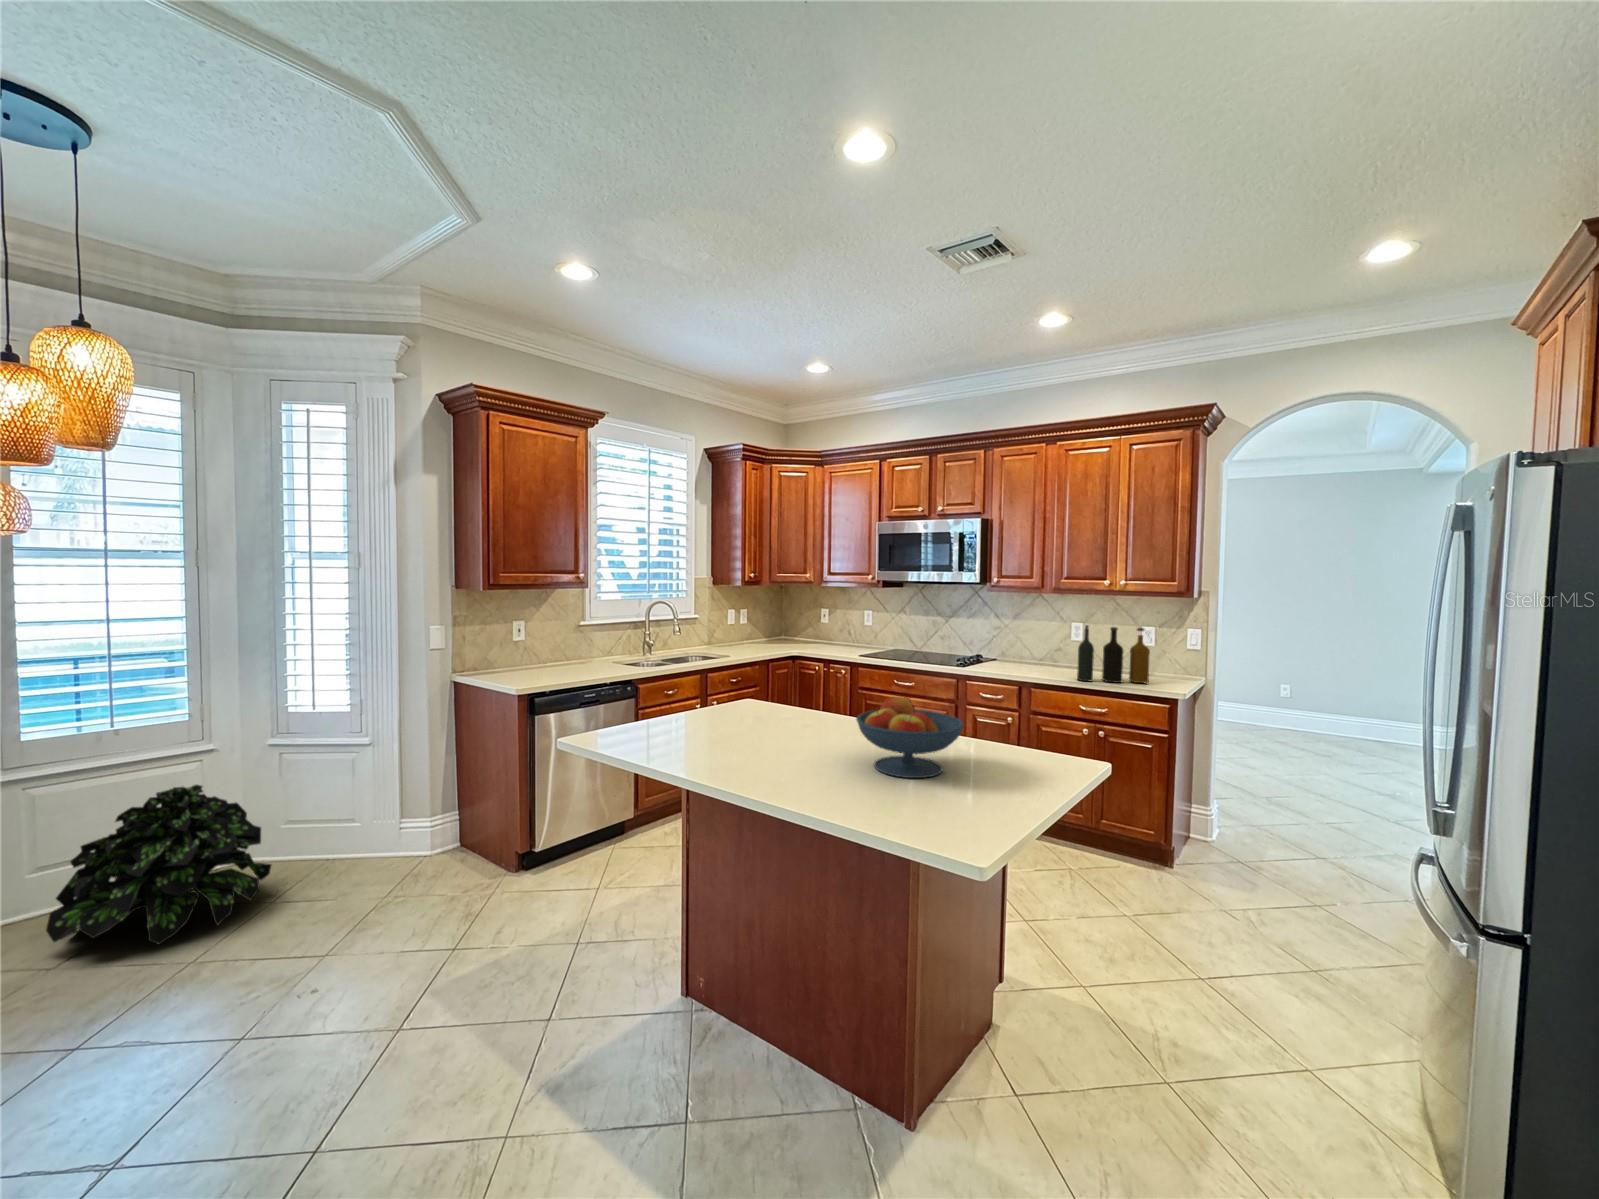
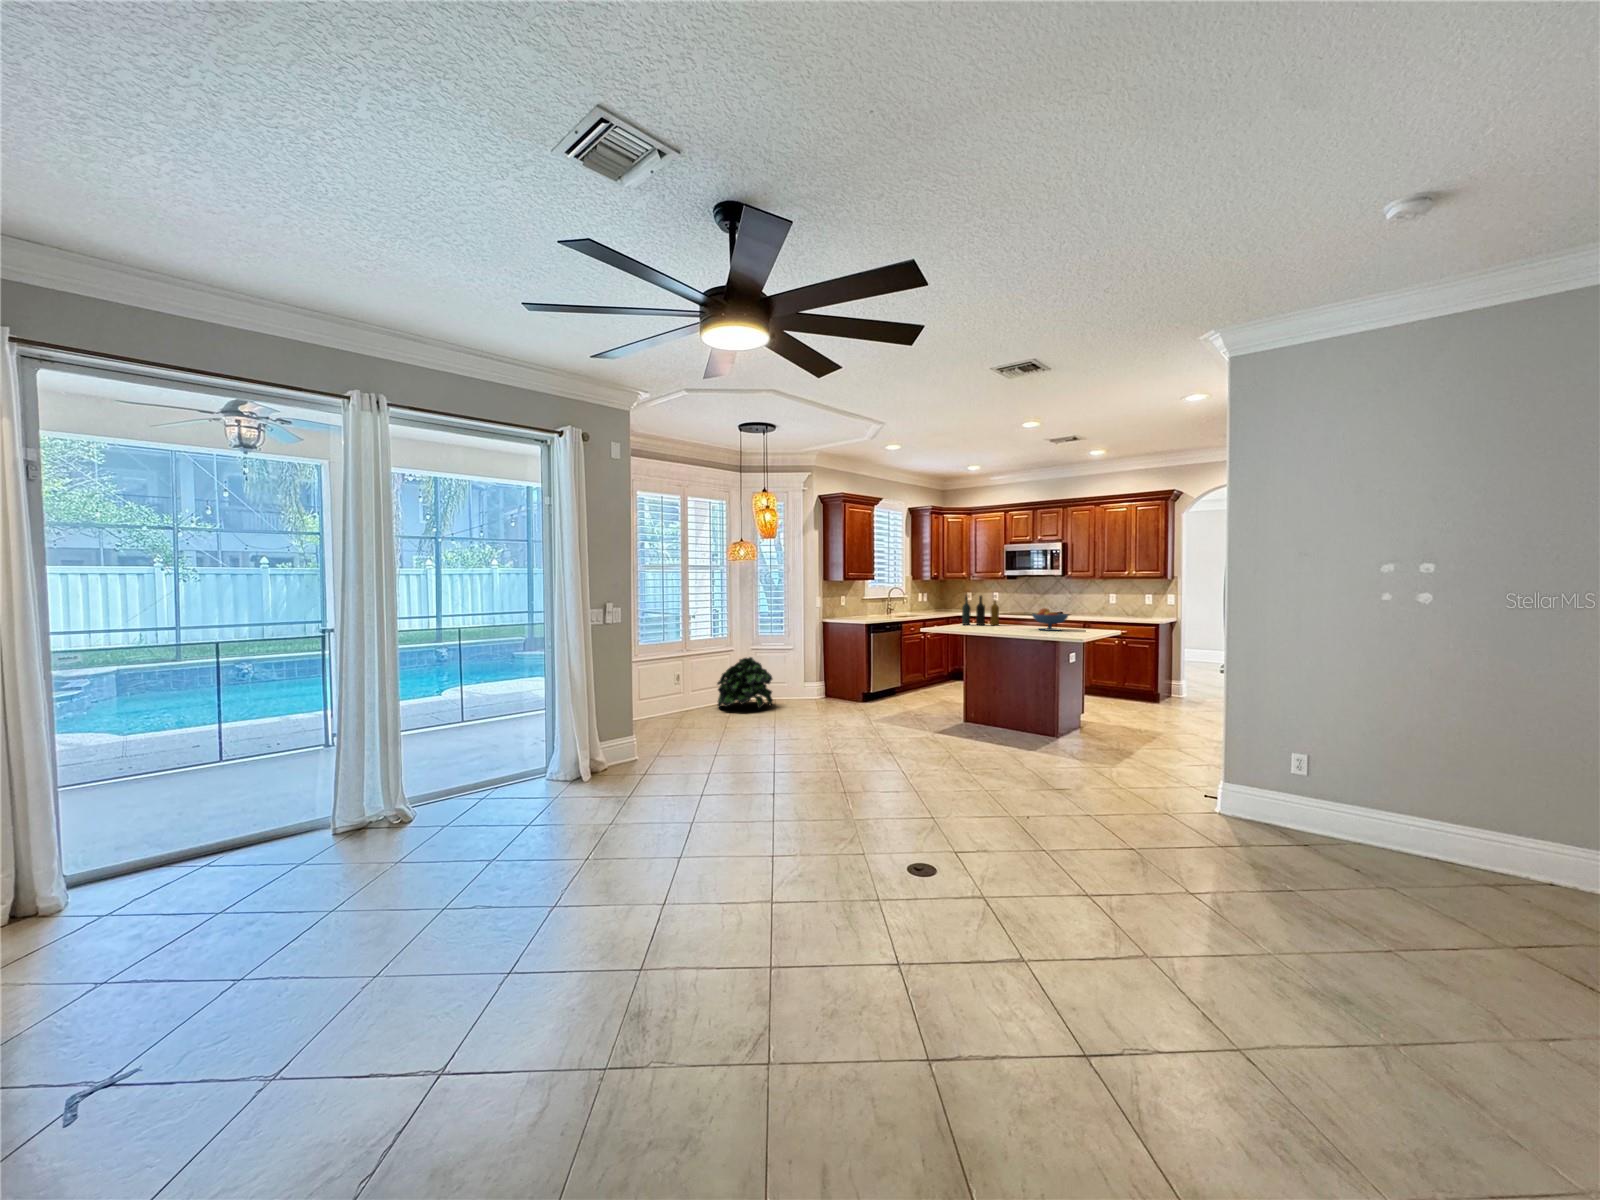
bottle: present [1077,625,1150,683] -> present [962,596,999,625]

